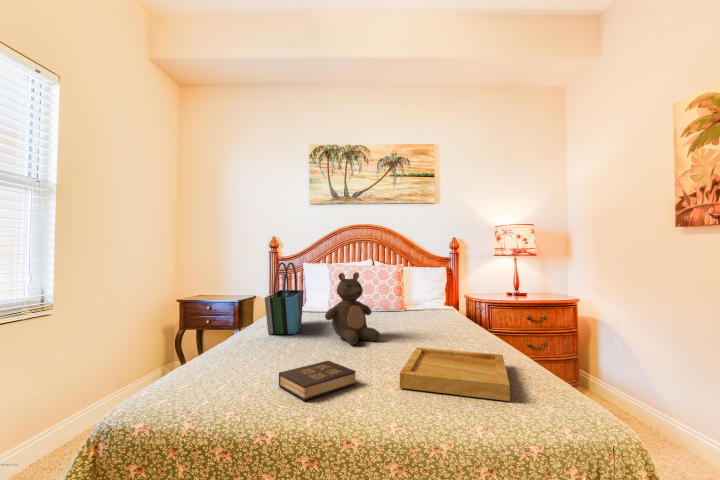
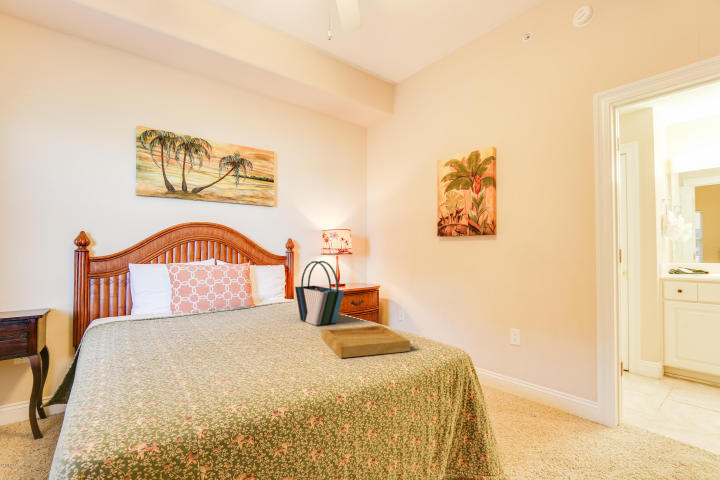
tote bag: present [265,262,304,334] -> present [295,261,344,325]
stuffed bear: present [325,272,380,344] -> none [225,271,275,337]
hardback book: present [279,361,356,401] -> none [247,350,306,381]

